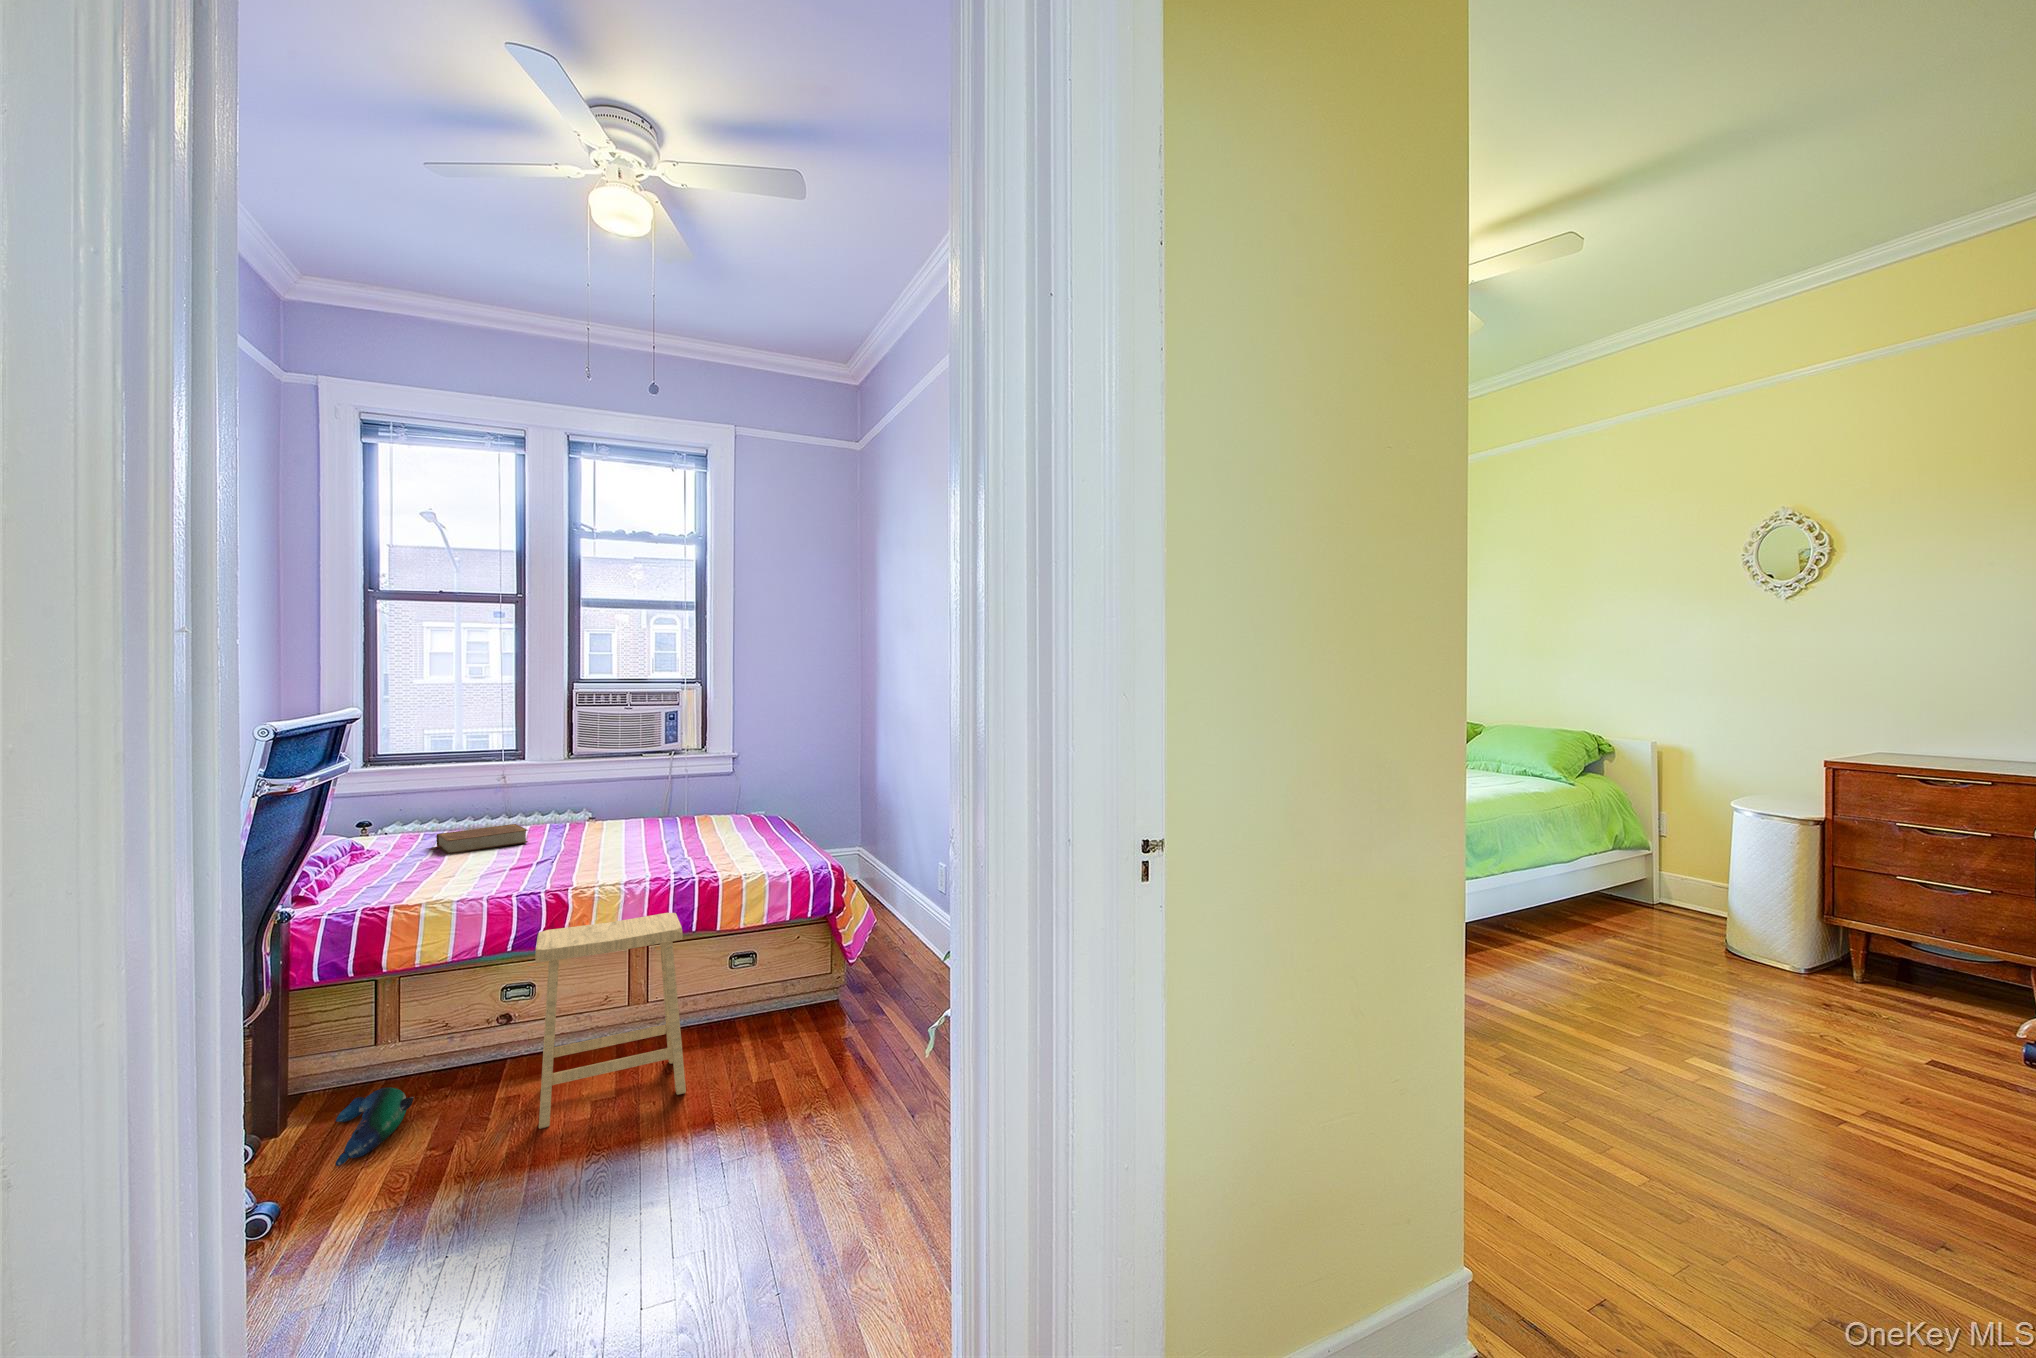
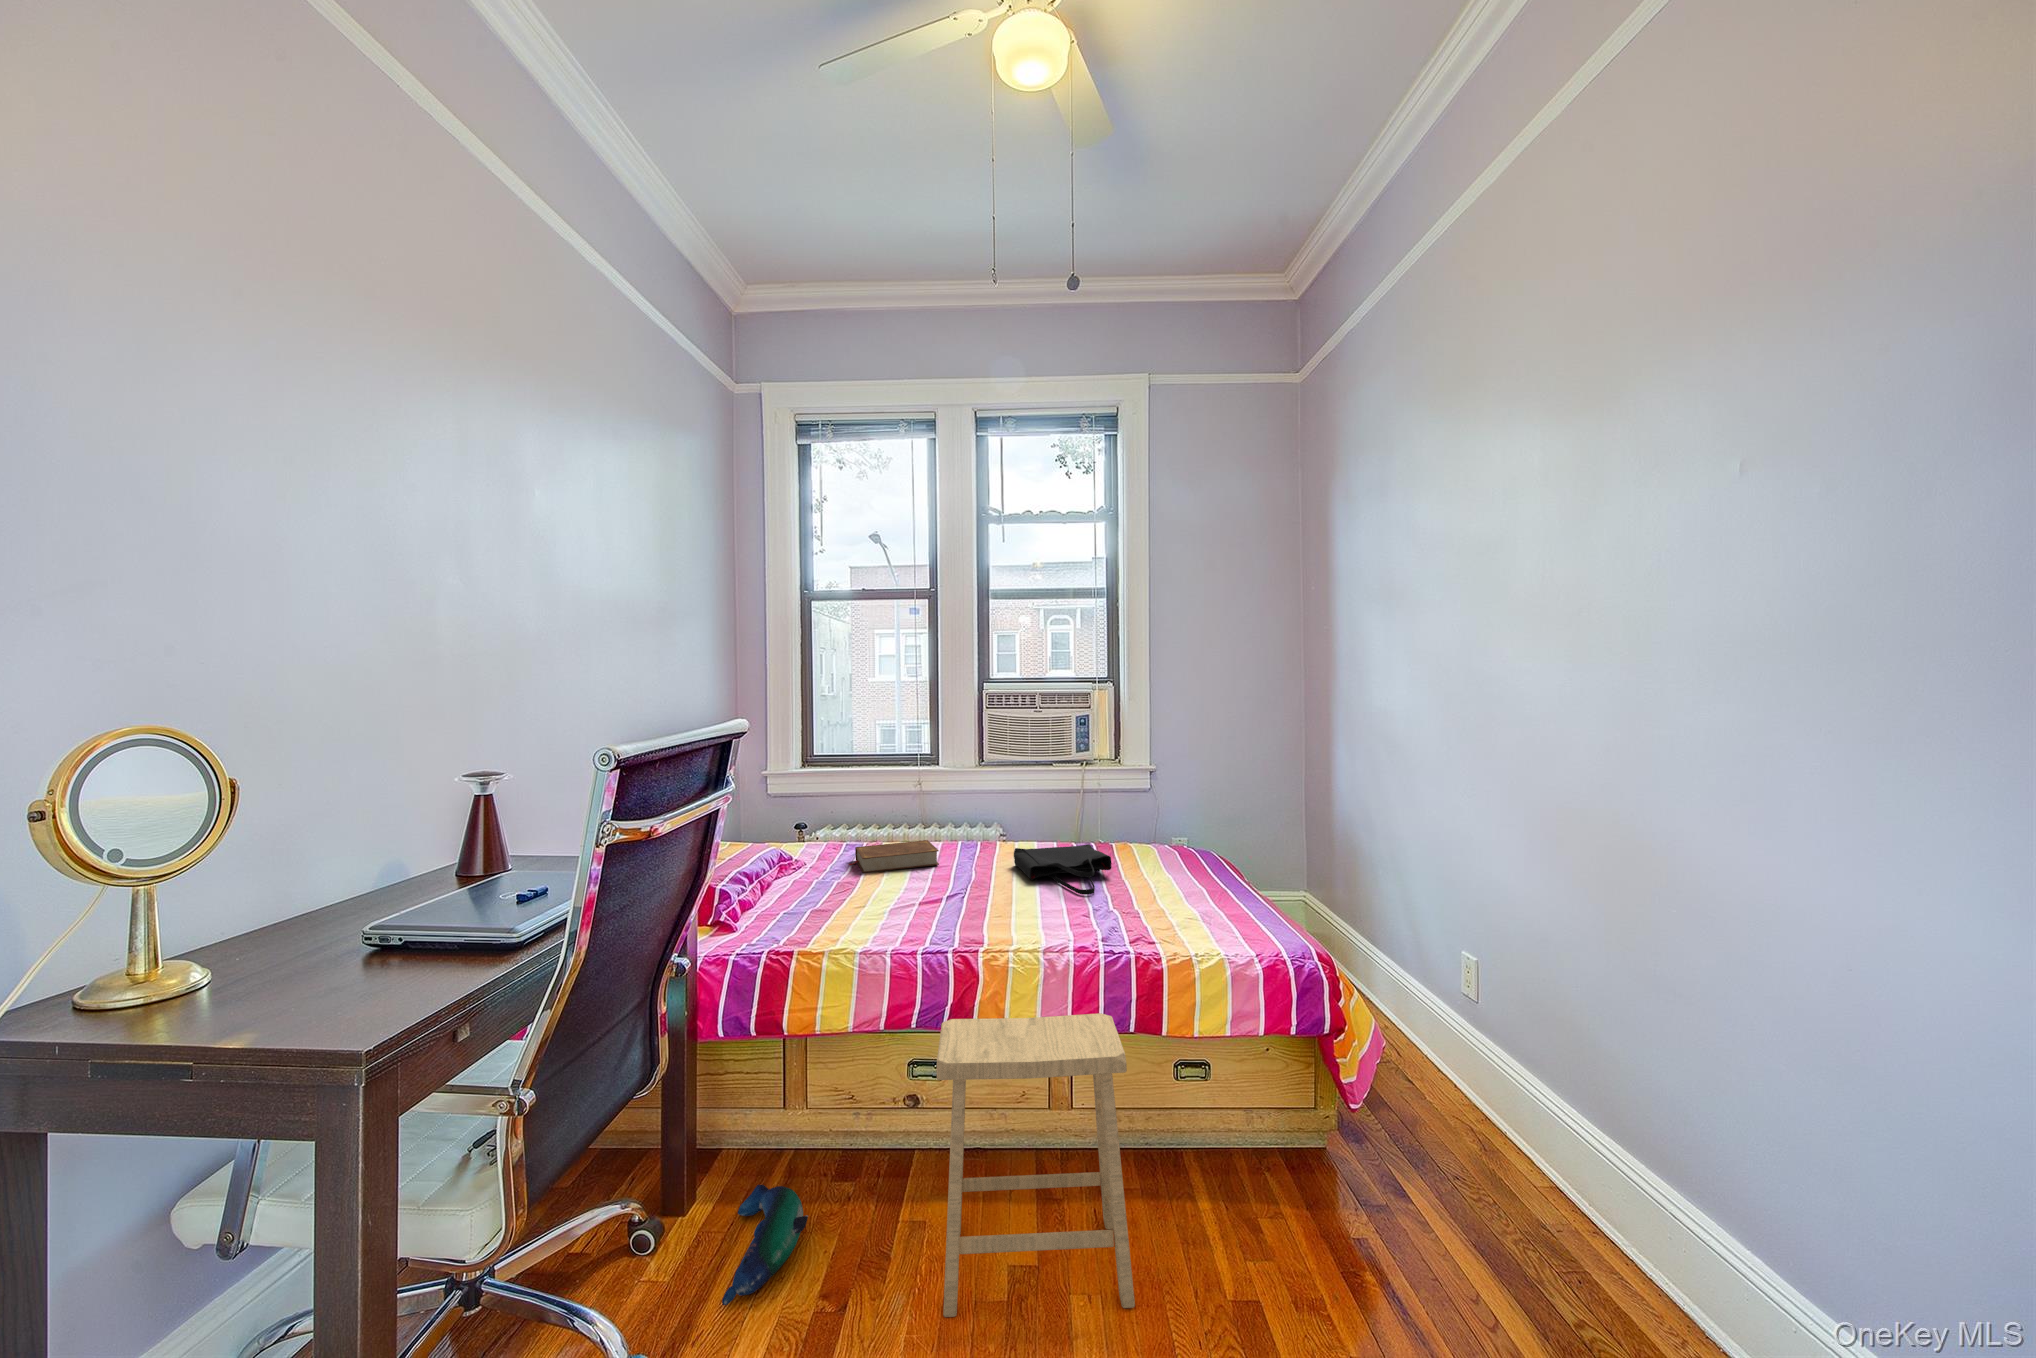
tote bag: none [603,817,691,850] -> present [1014,844,1111,895]

